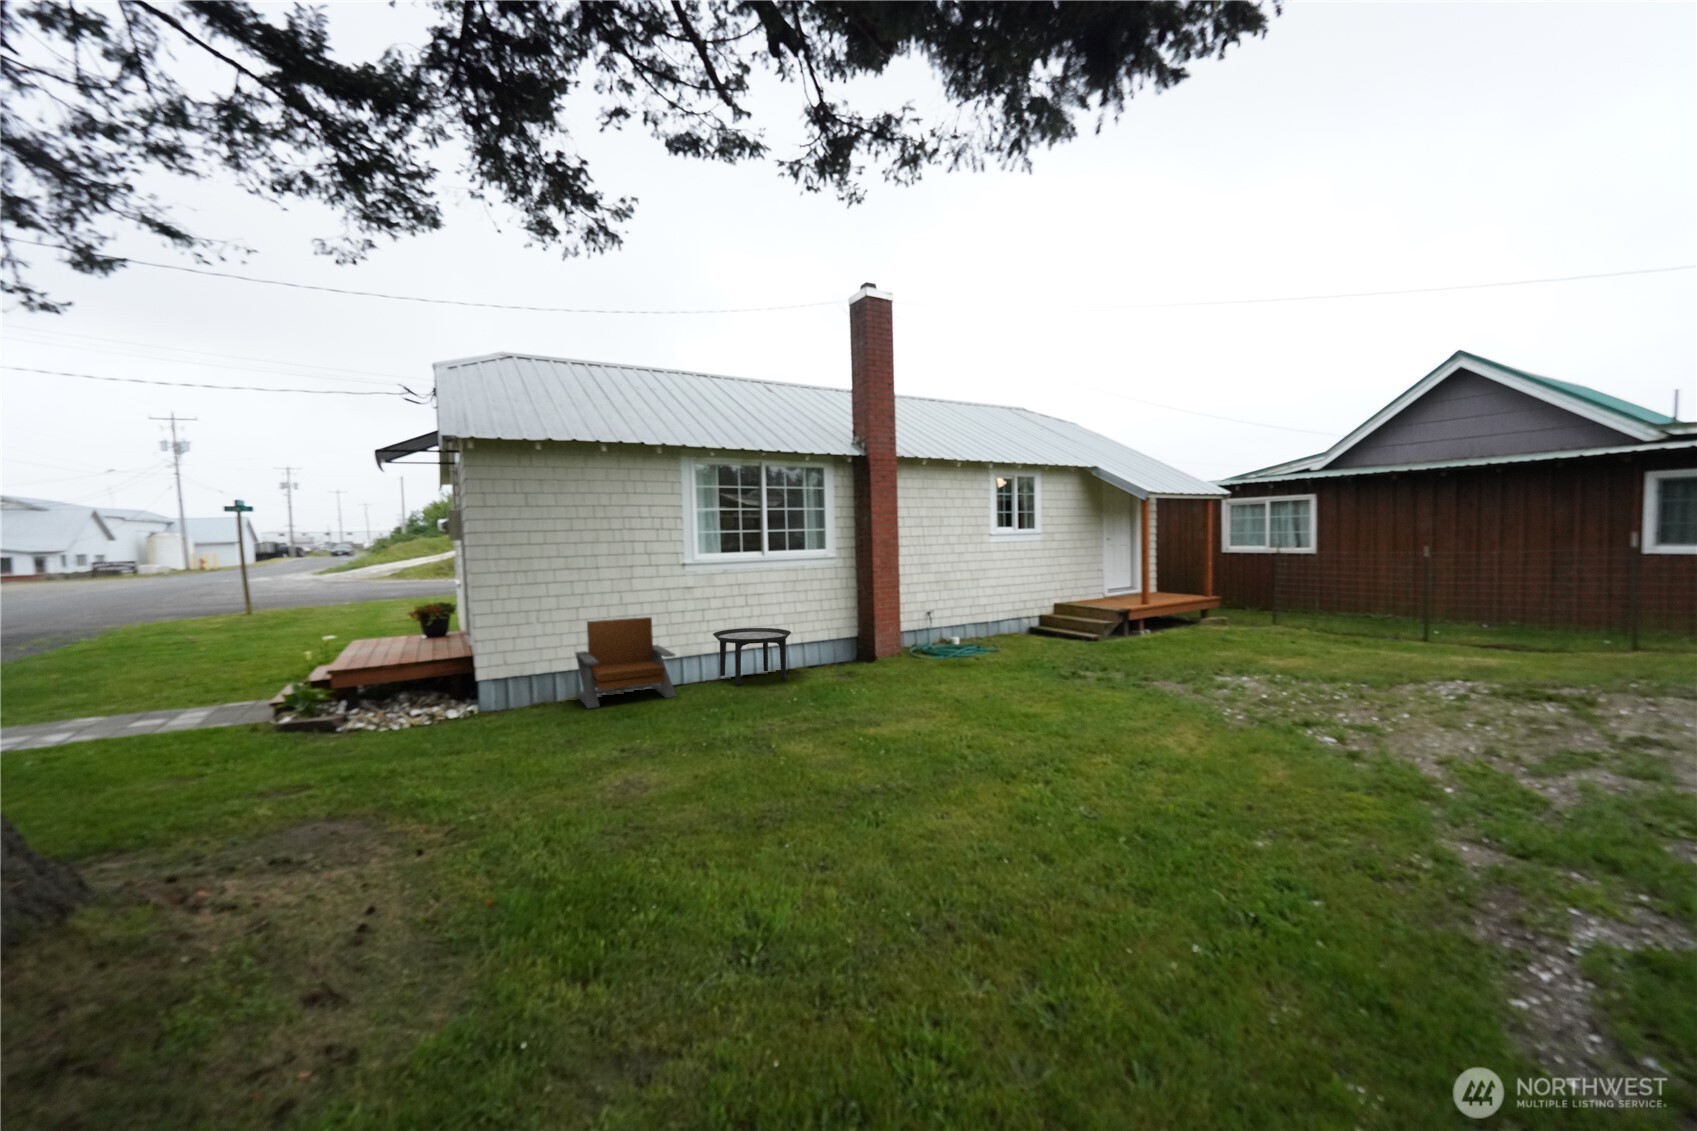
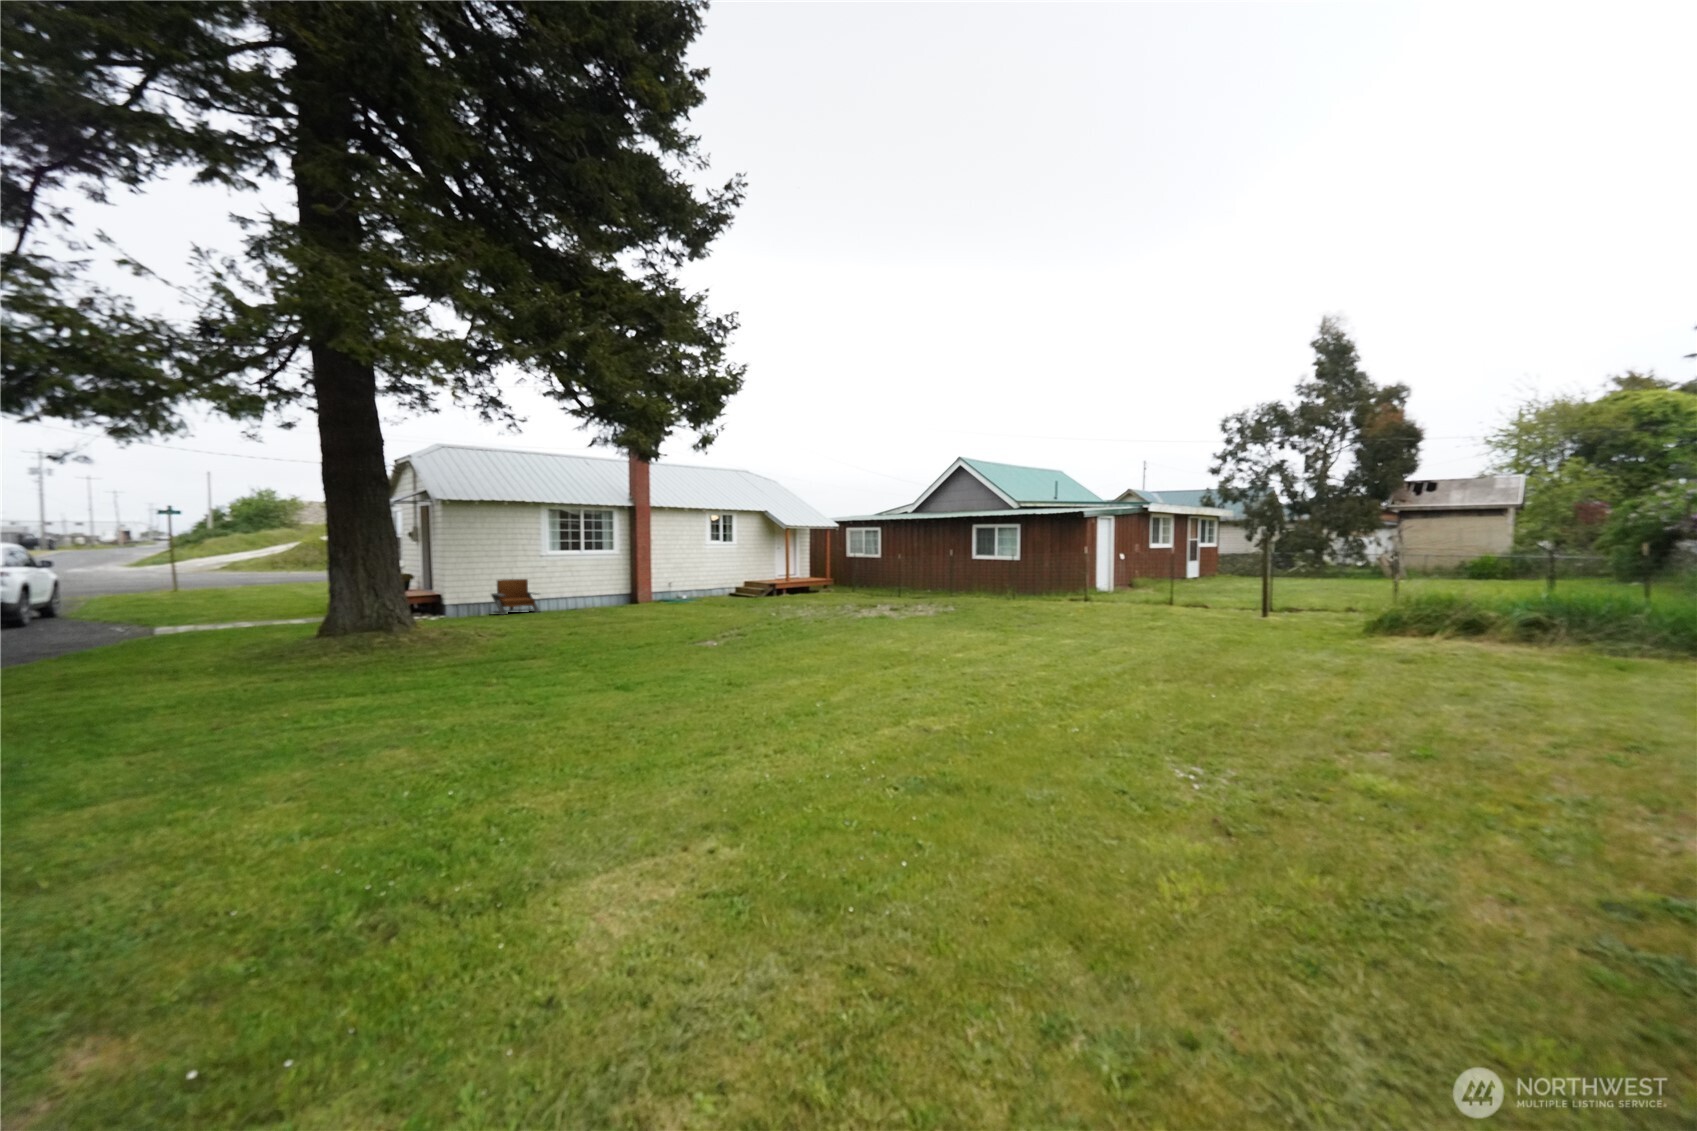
round table: present [713,628,791,685] -> none [557,586,595,609]

